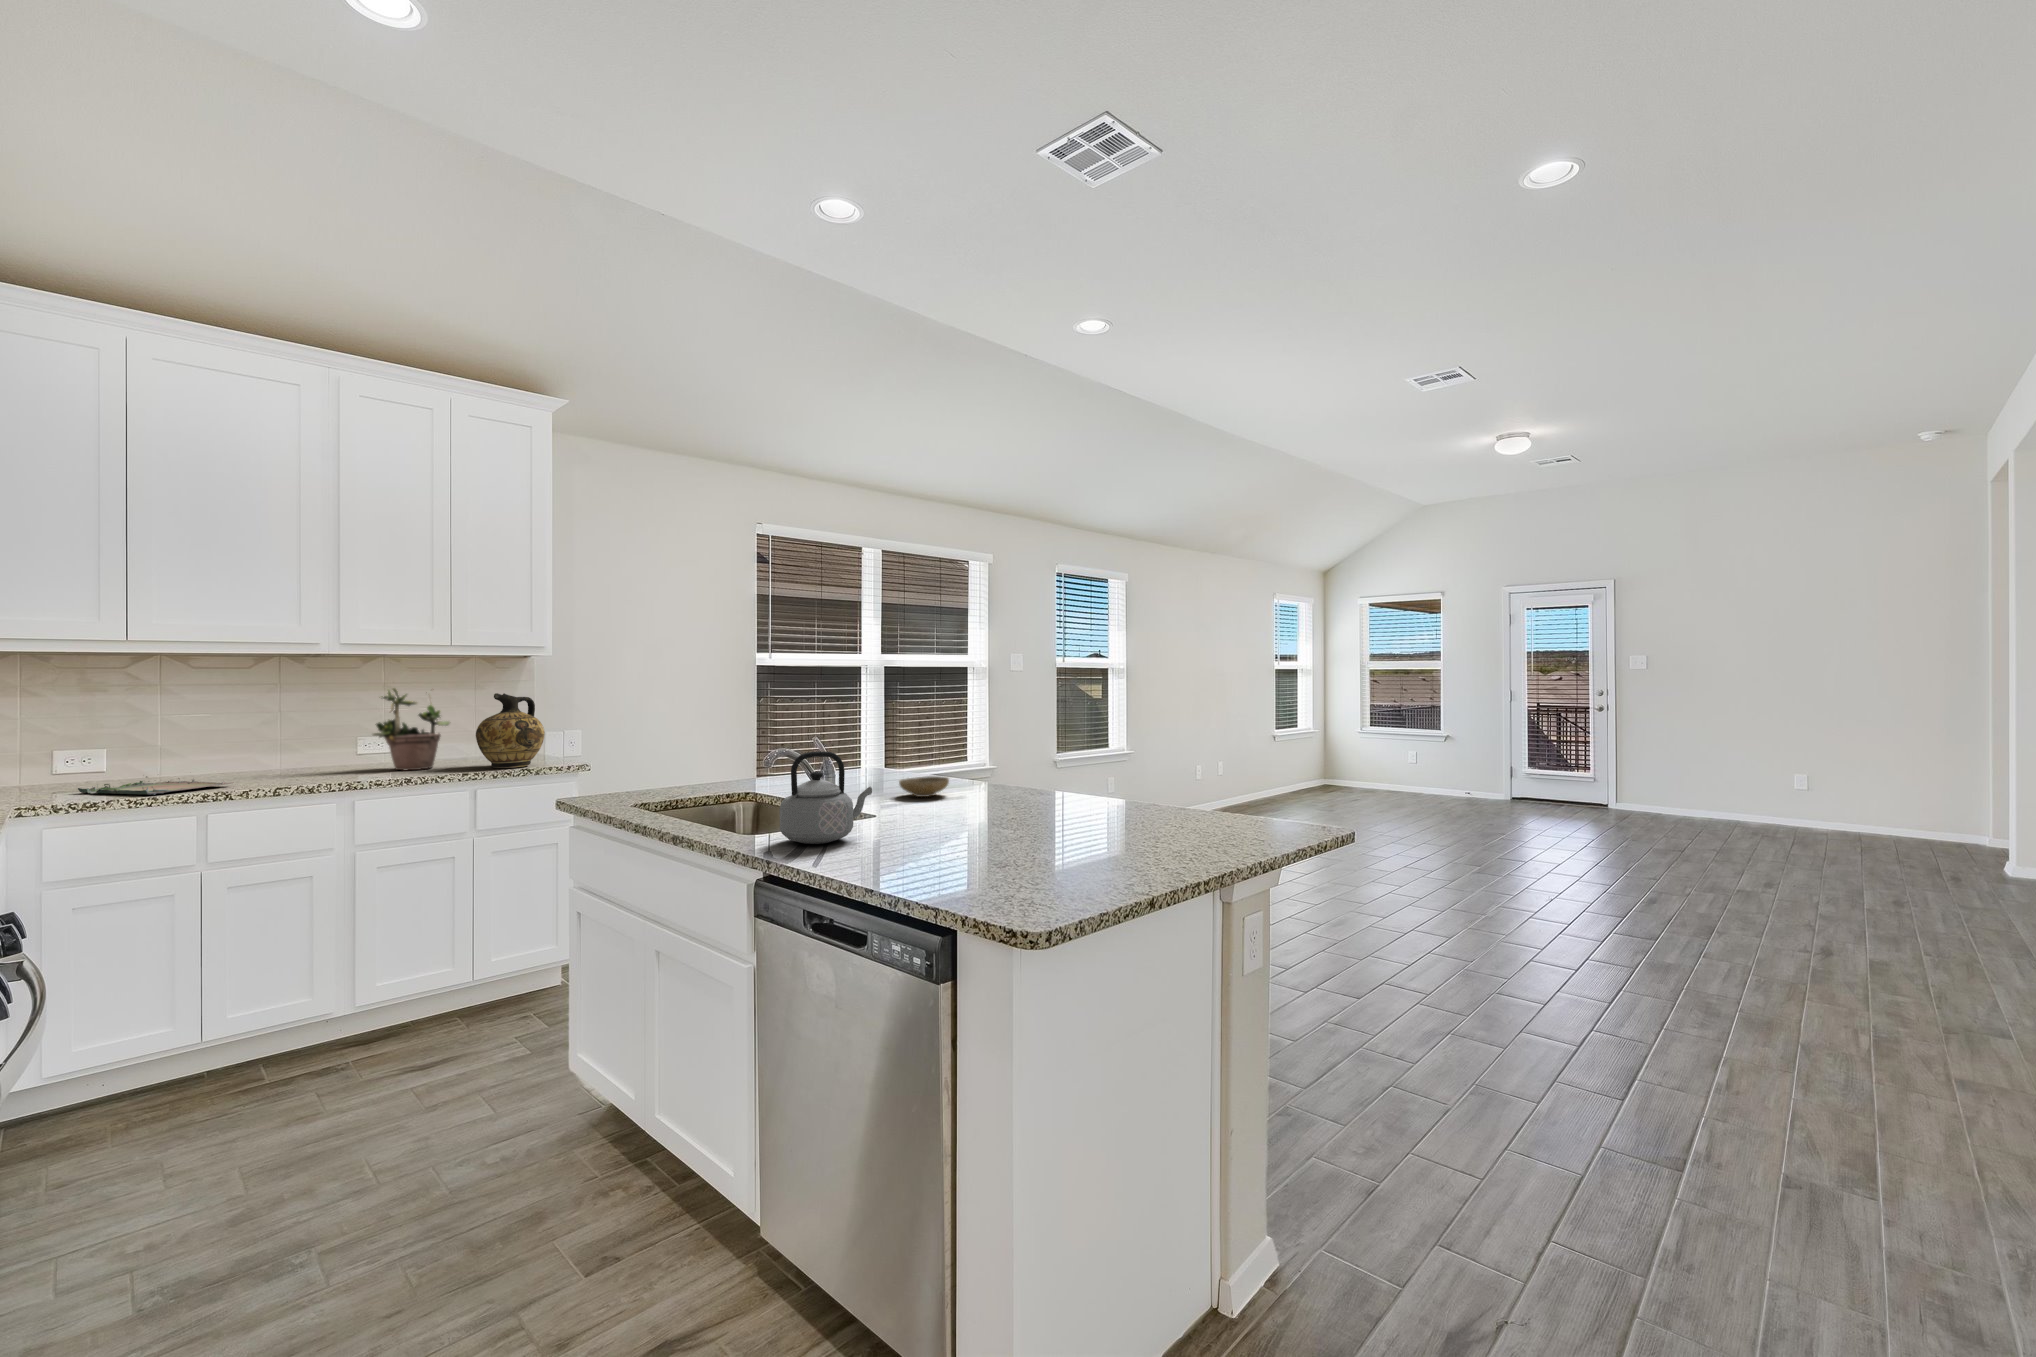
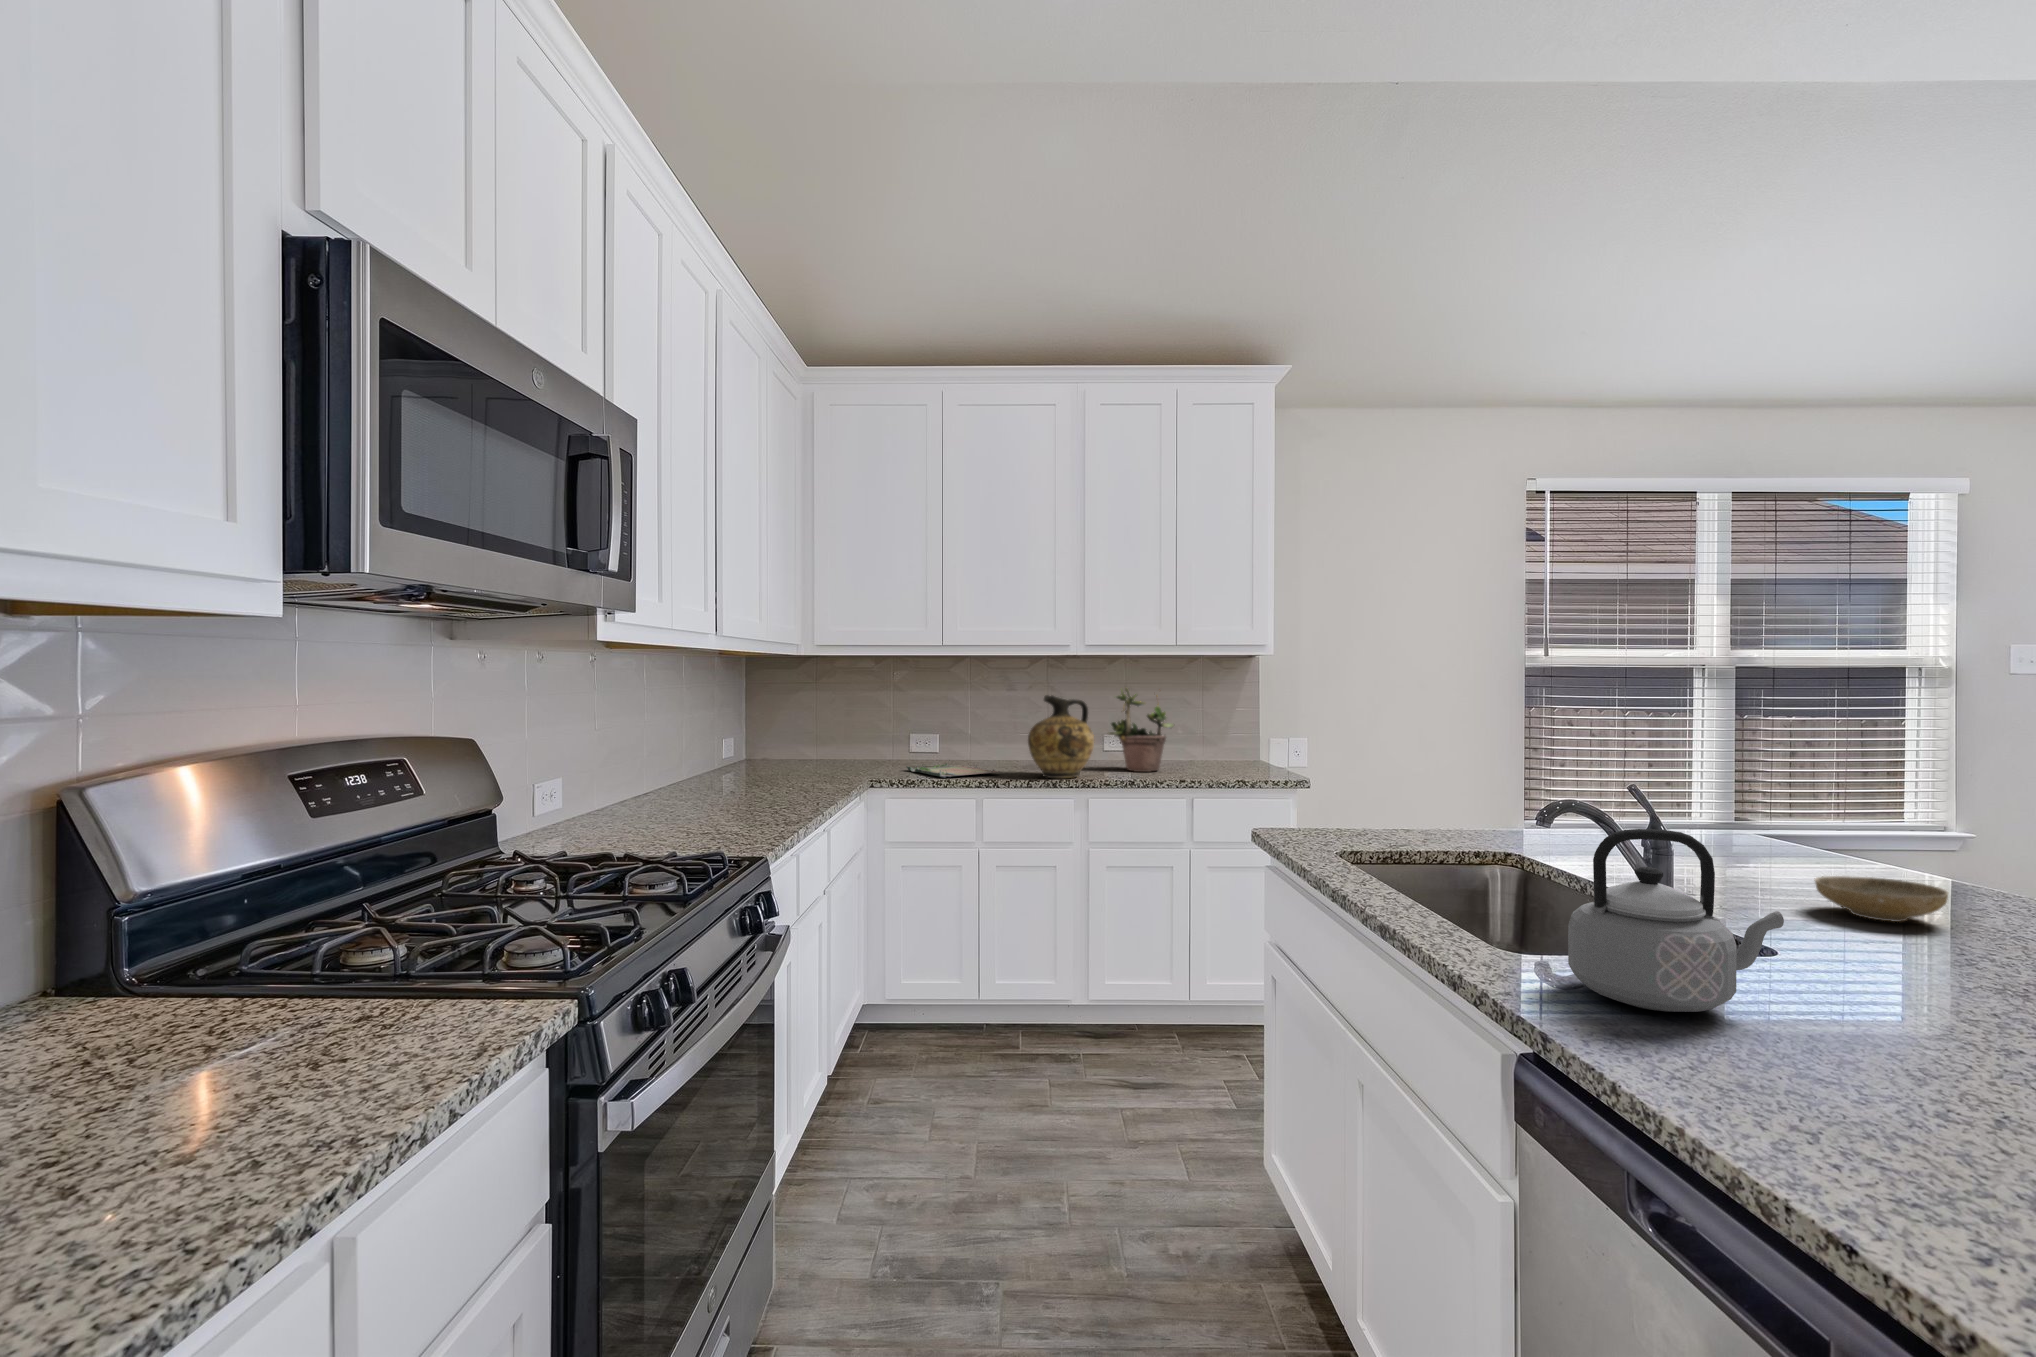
ceramic jug: present [476,693,545,768] -> present [1028,695,1094,778]

